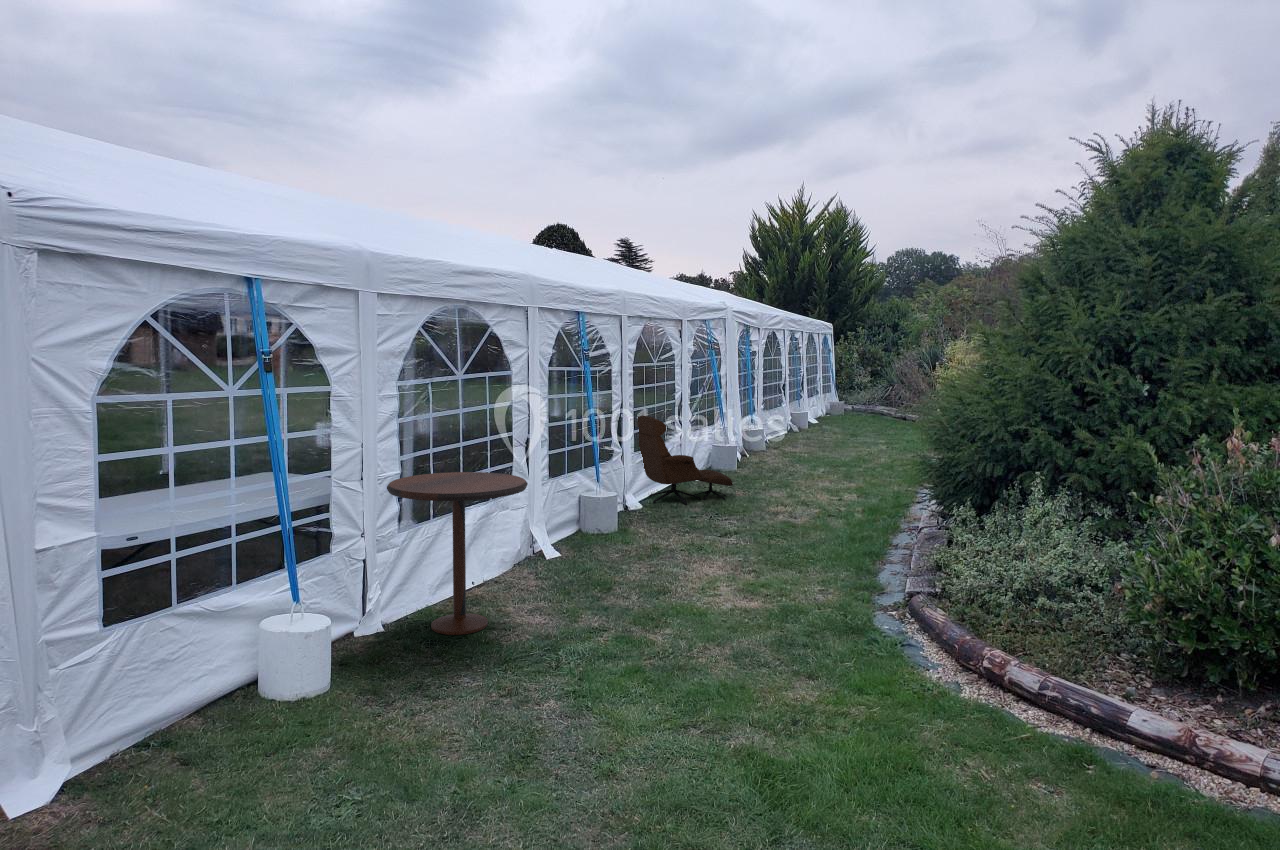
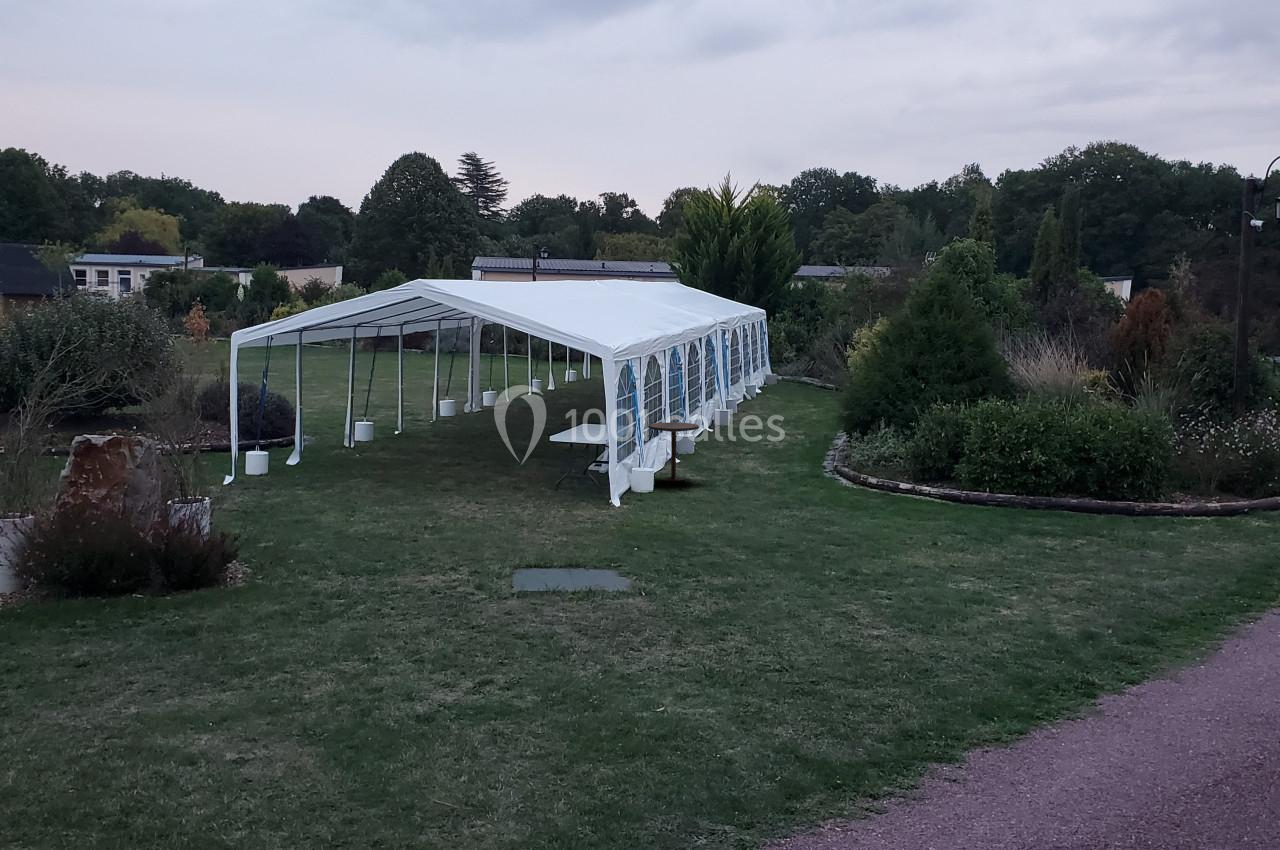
lounge chair: present [638,416,733,505] -> none [685,395,738,443]

